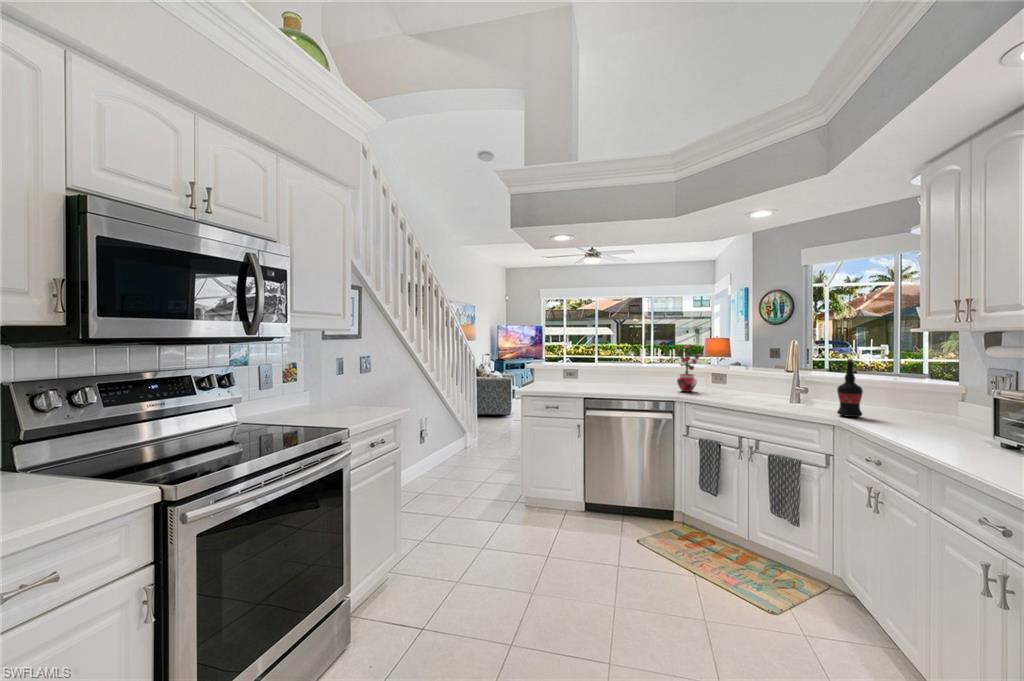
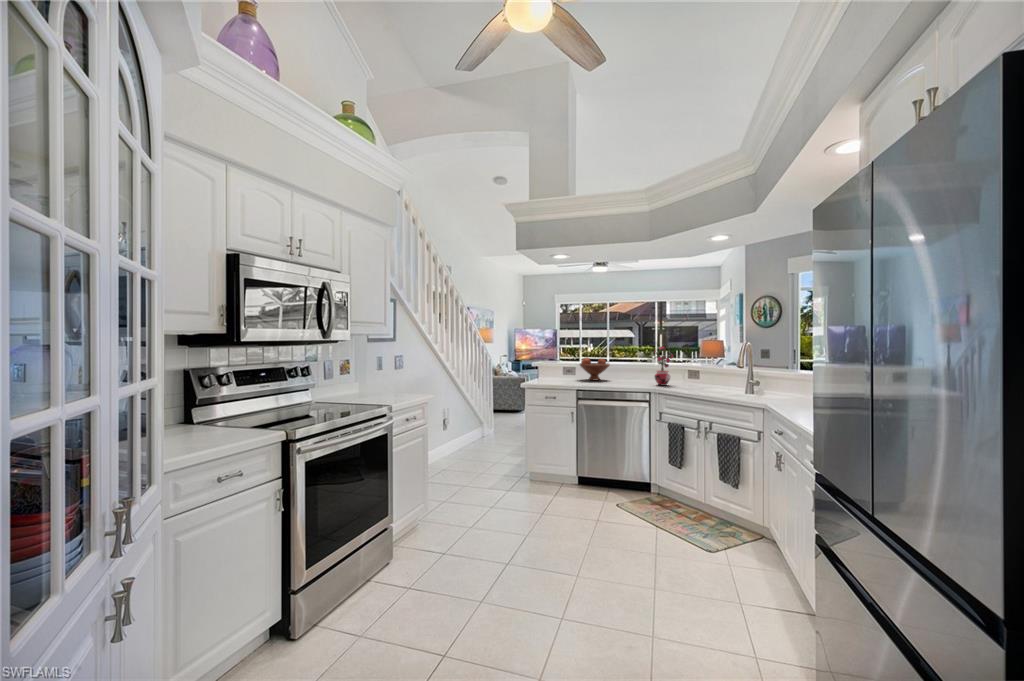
fruit bowl: none [583,358,620,385] -> present [580,358,610,380]
wine bottle: present [837,359,863,417] -> none [767,357,786,403]

